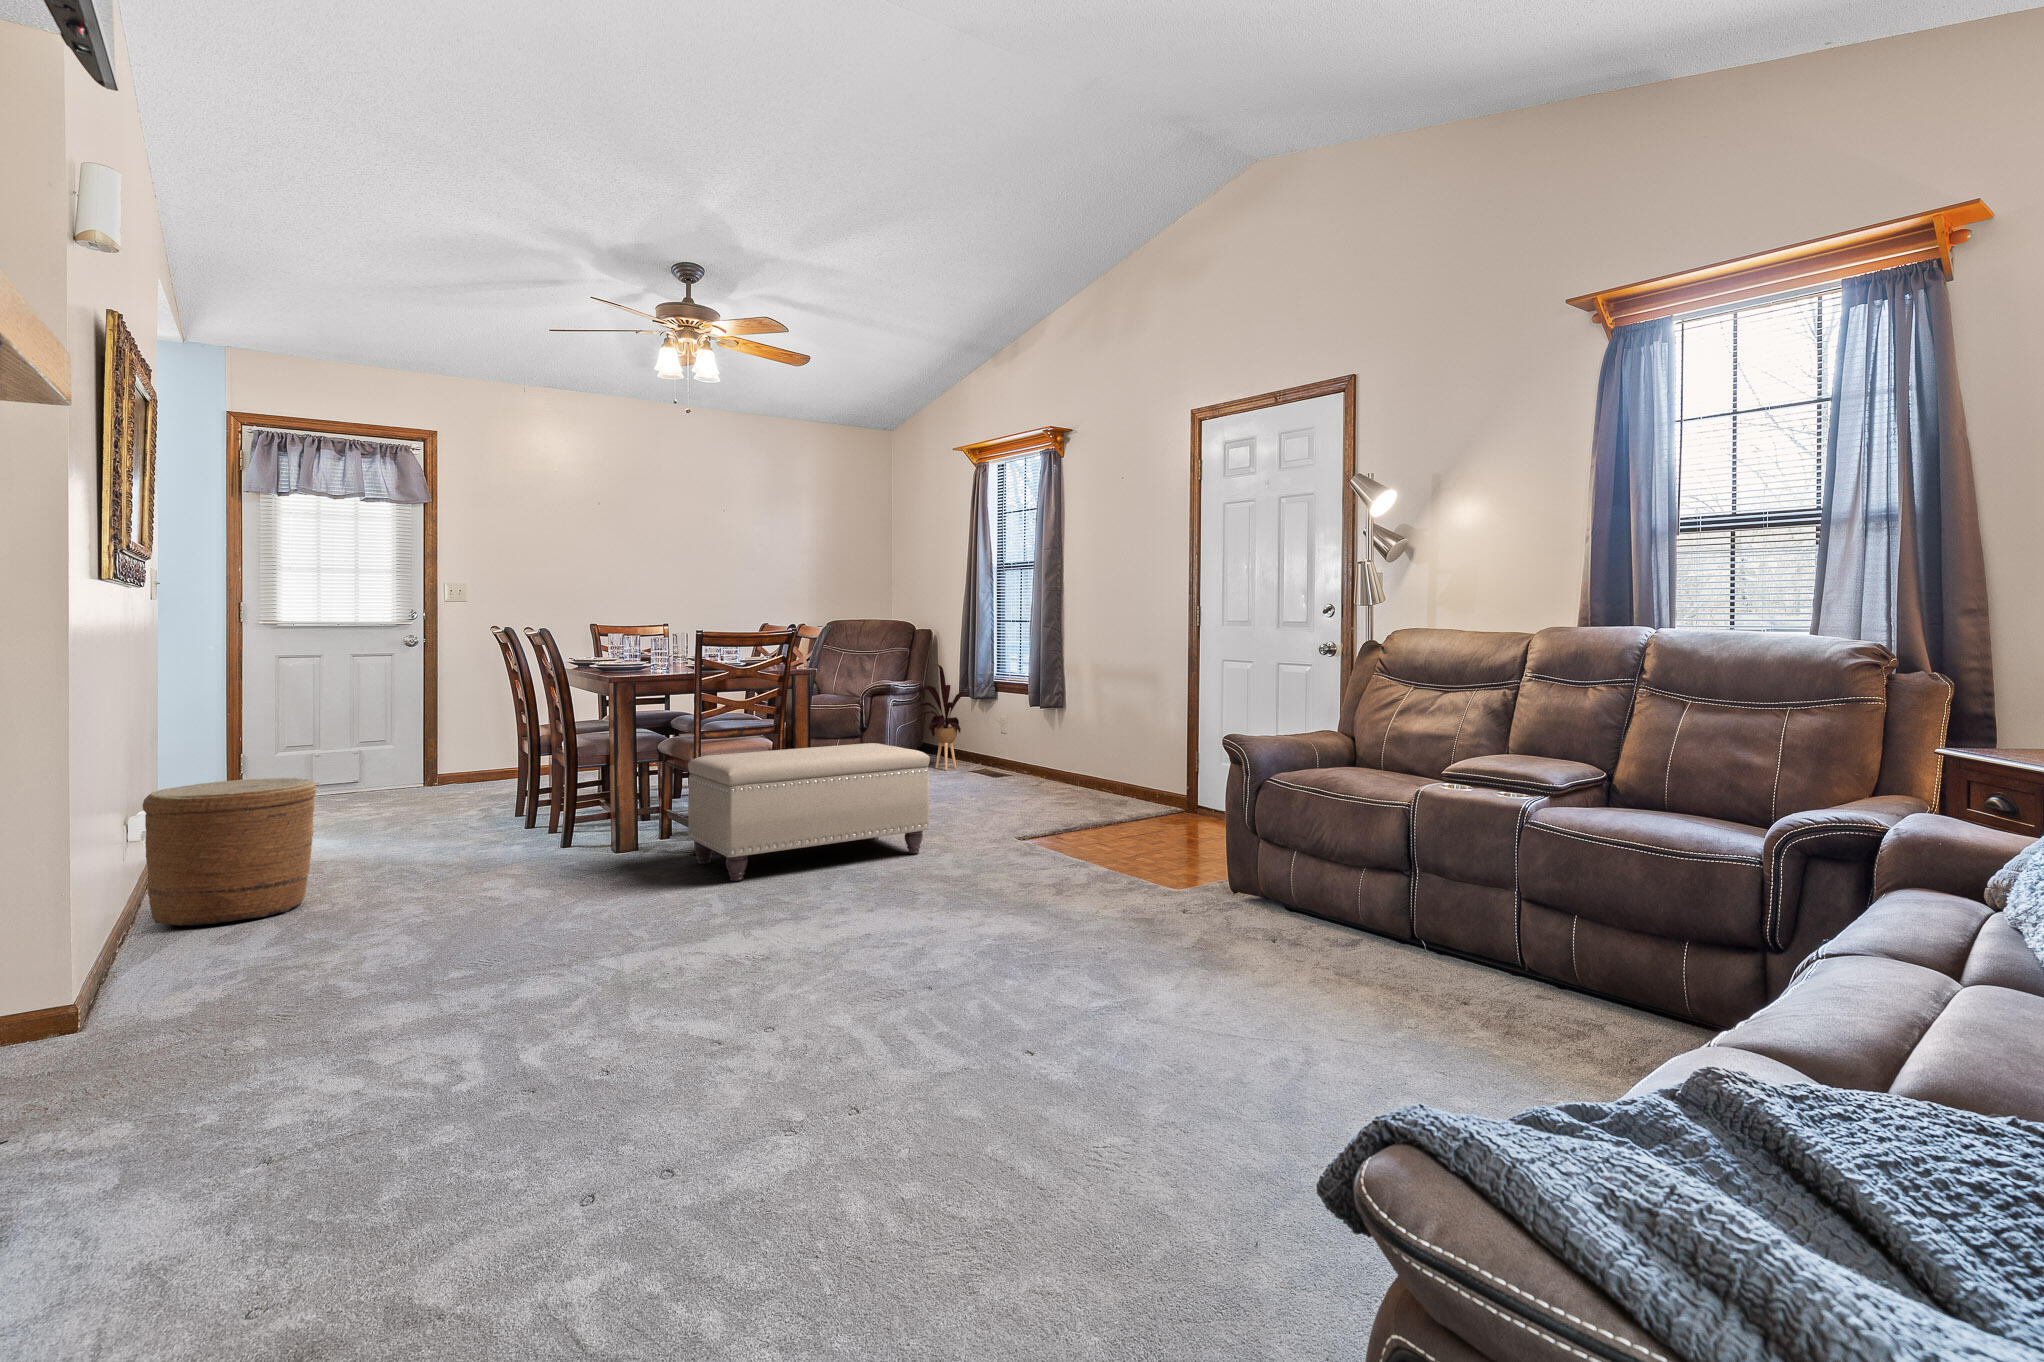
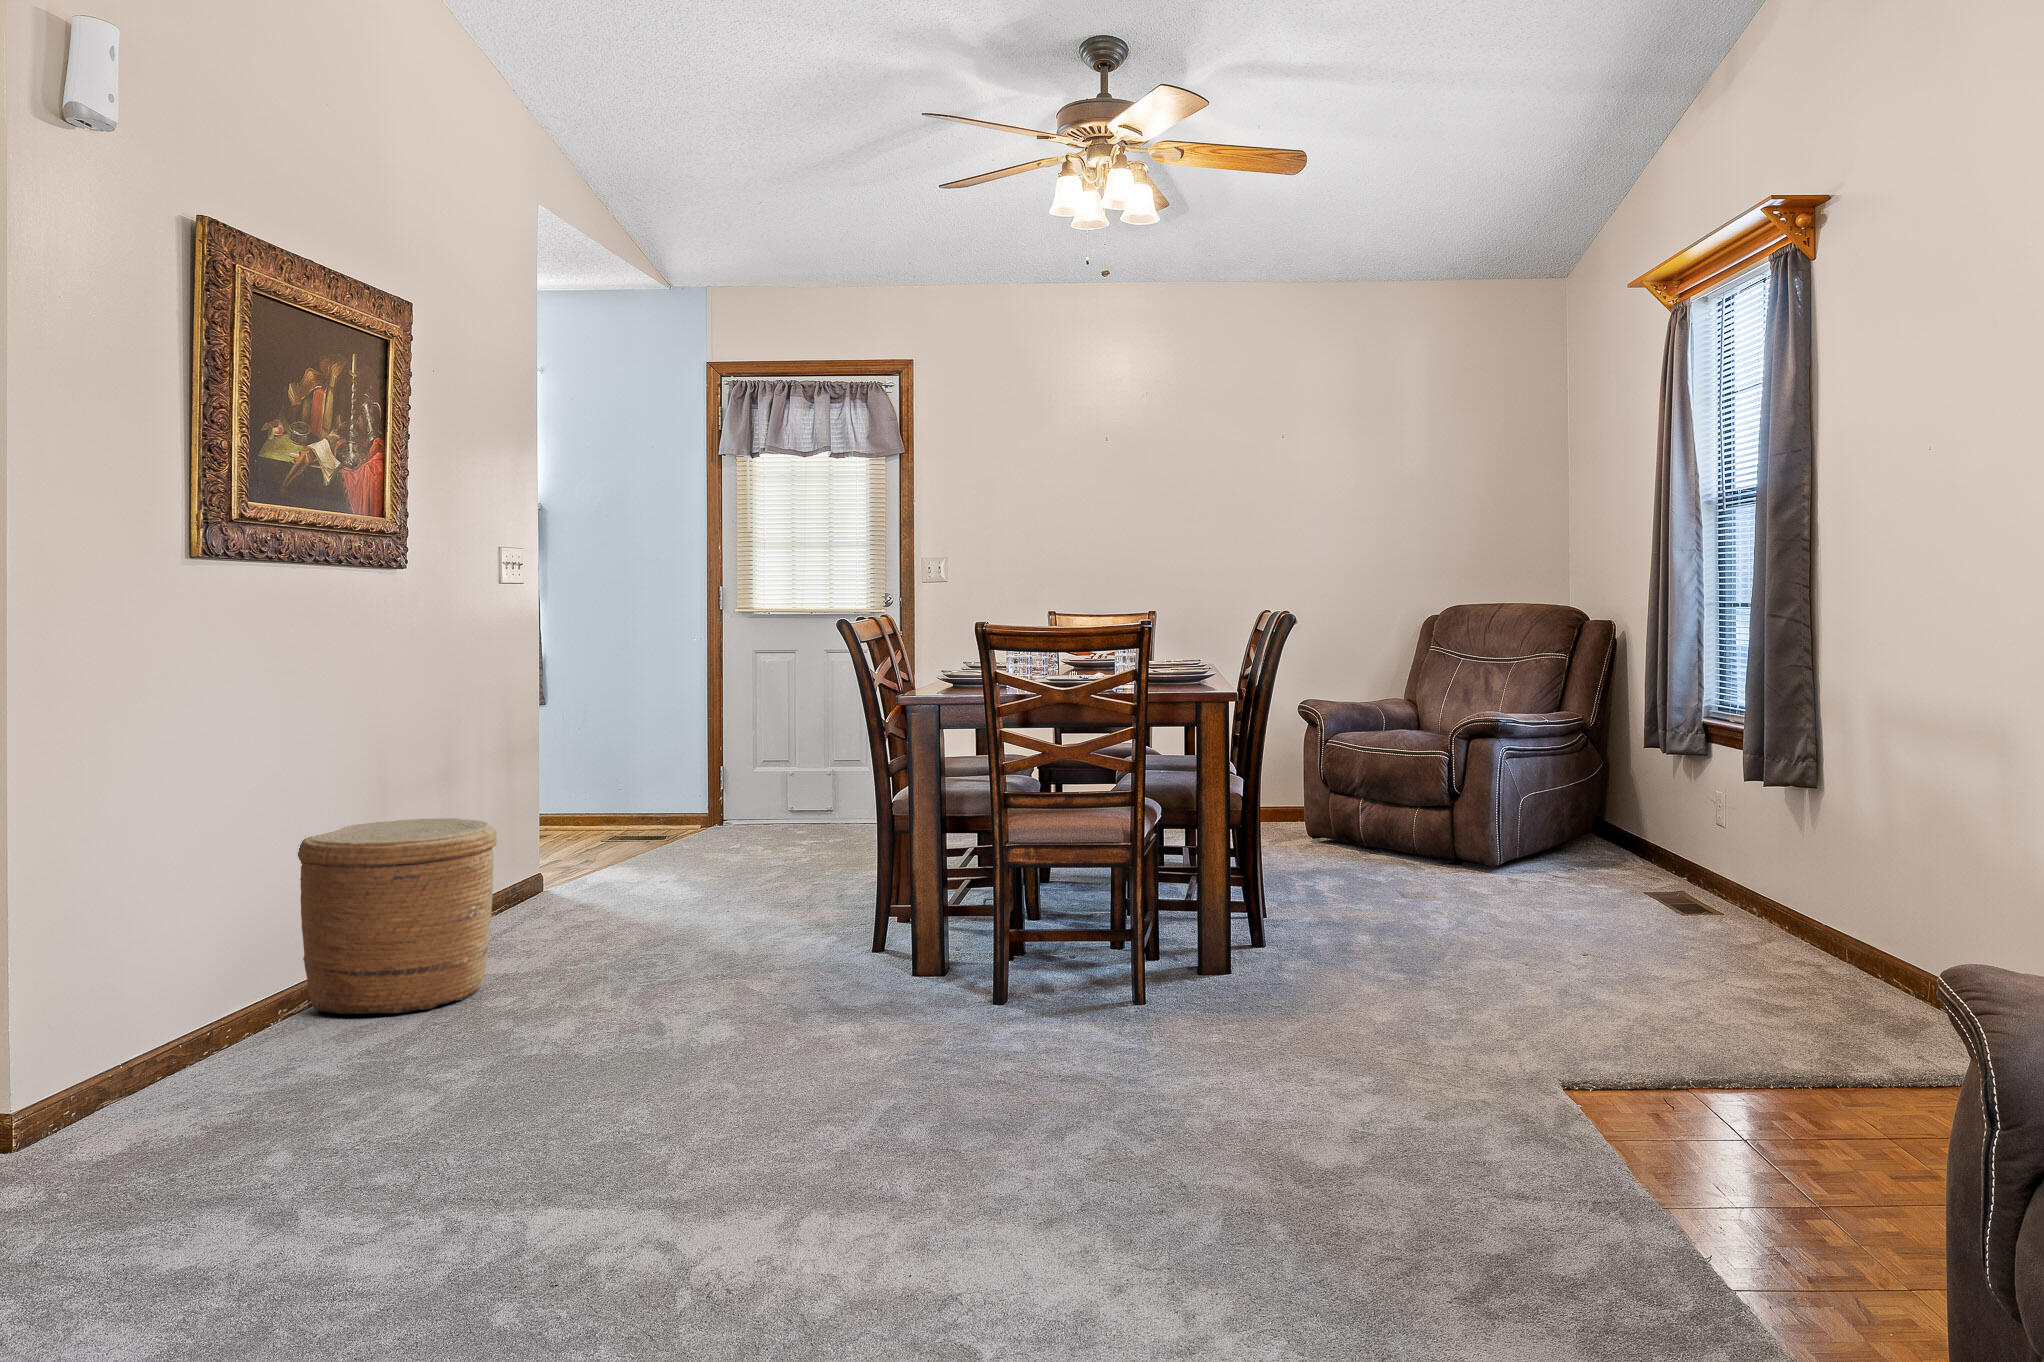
house plant: present [915,665,969,770] -> none [1537,685,1666,880]
ottoman: present [688,743,930,881] -> none [919,842,1336,1086]

